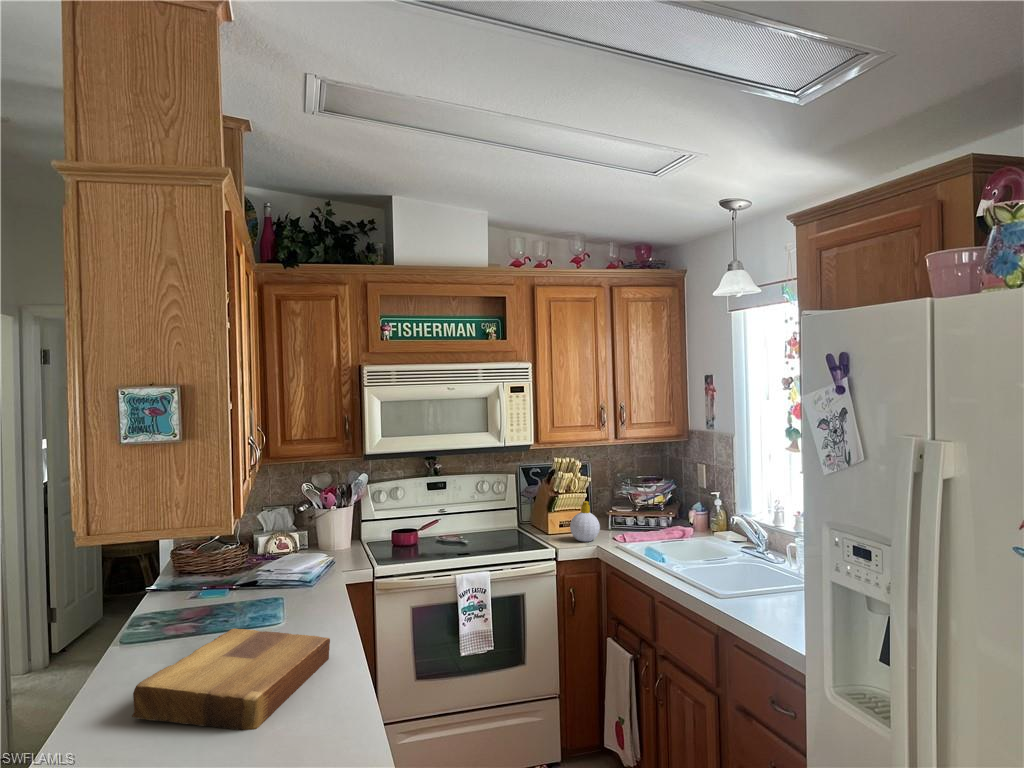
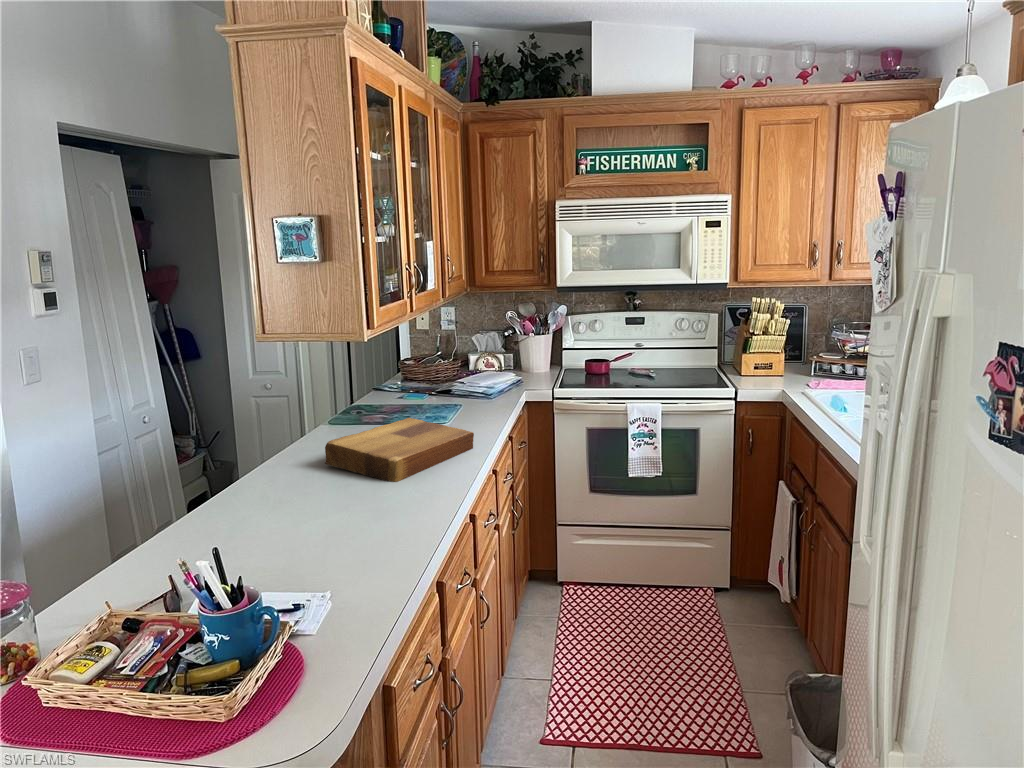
soap bottle: present [570,501,600,542] -> none [759,344,791,385]

